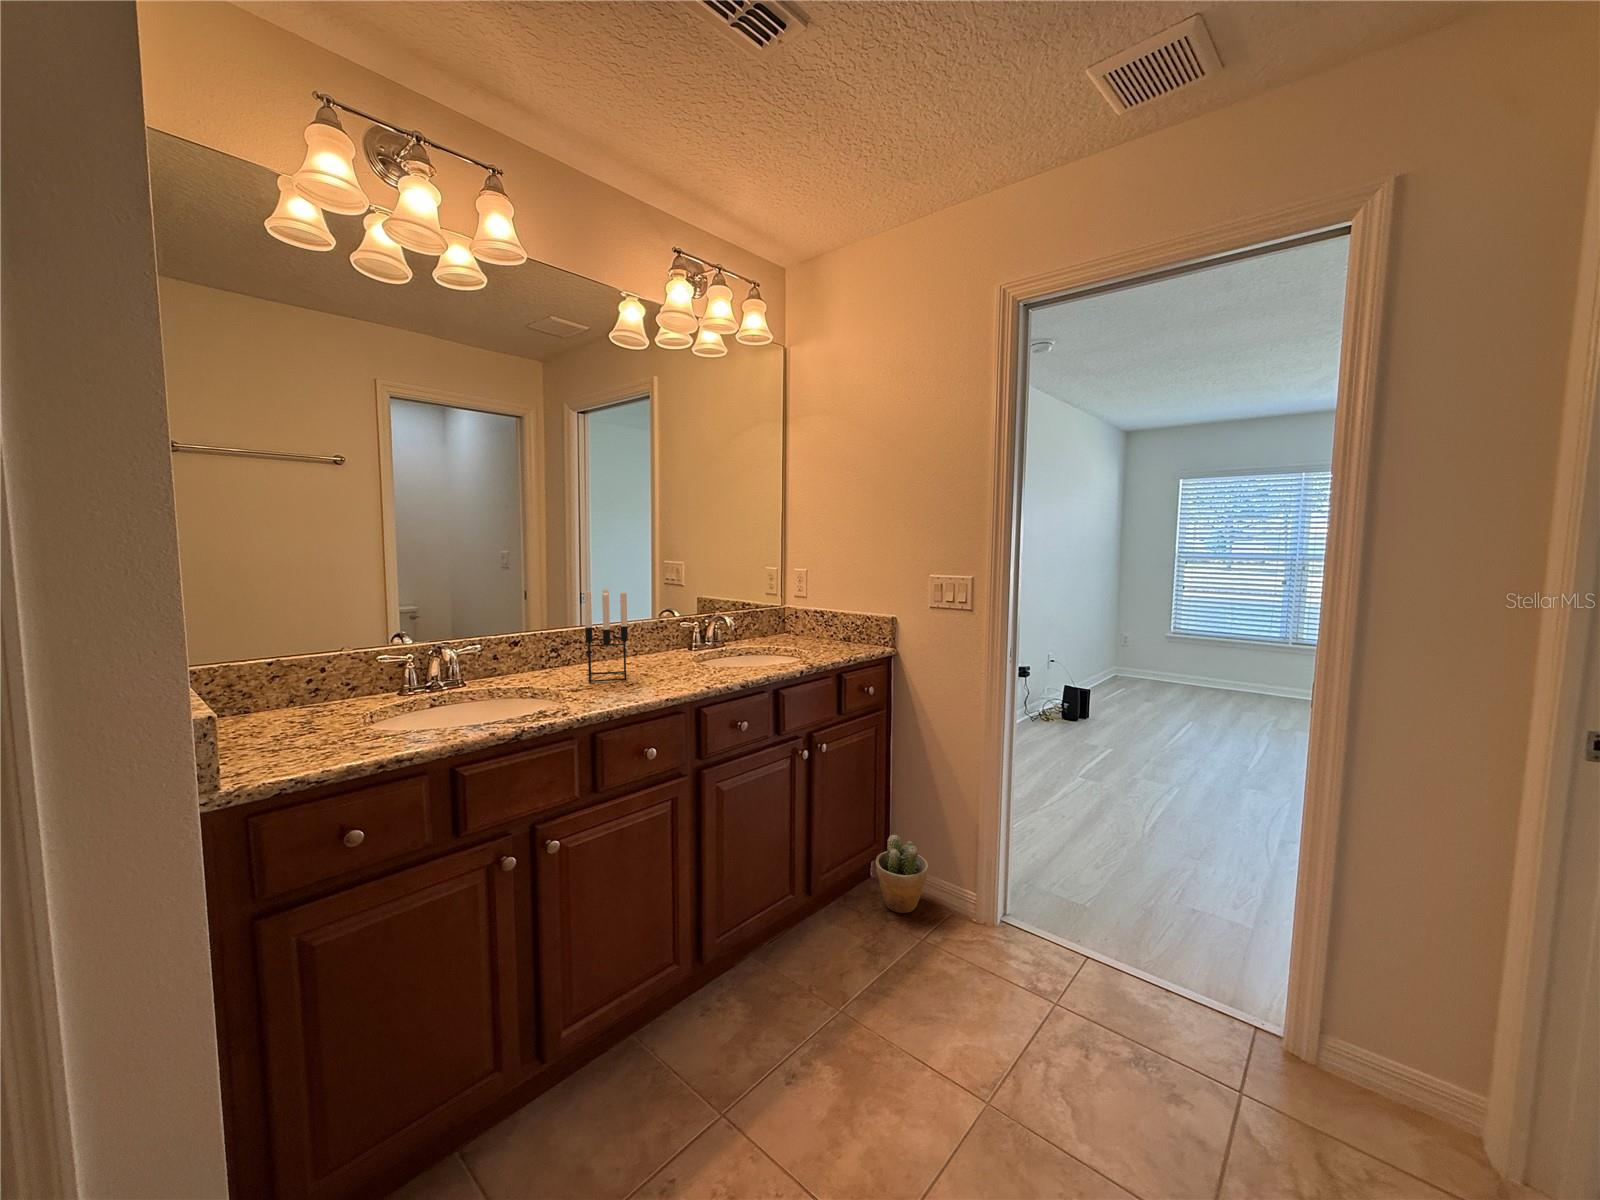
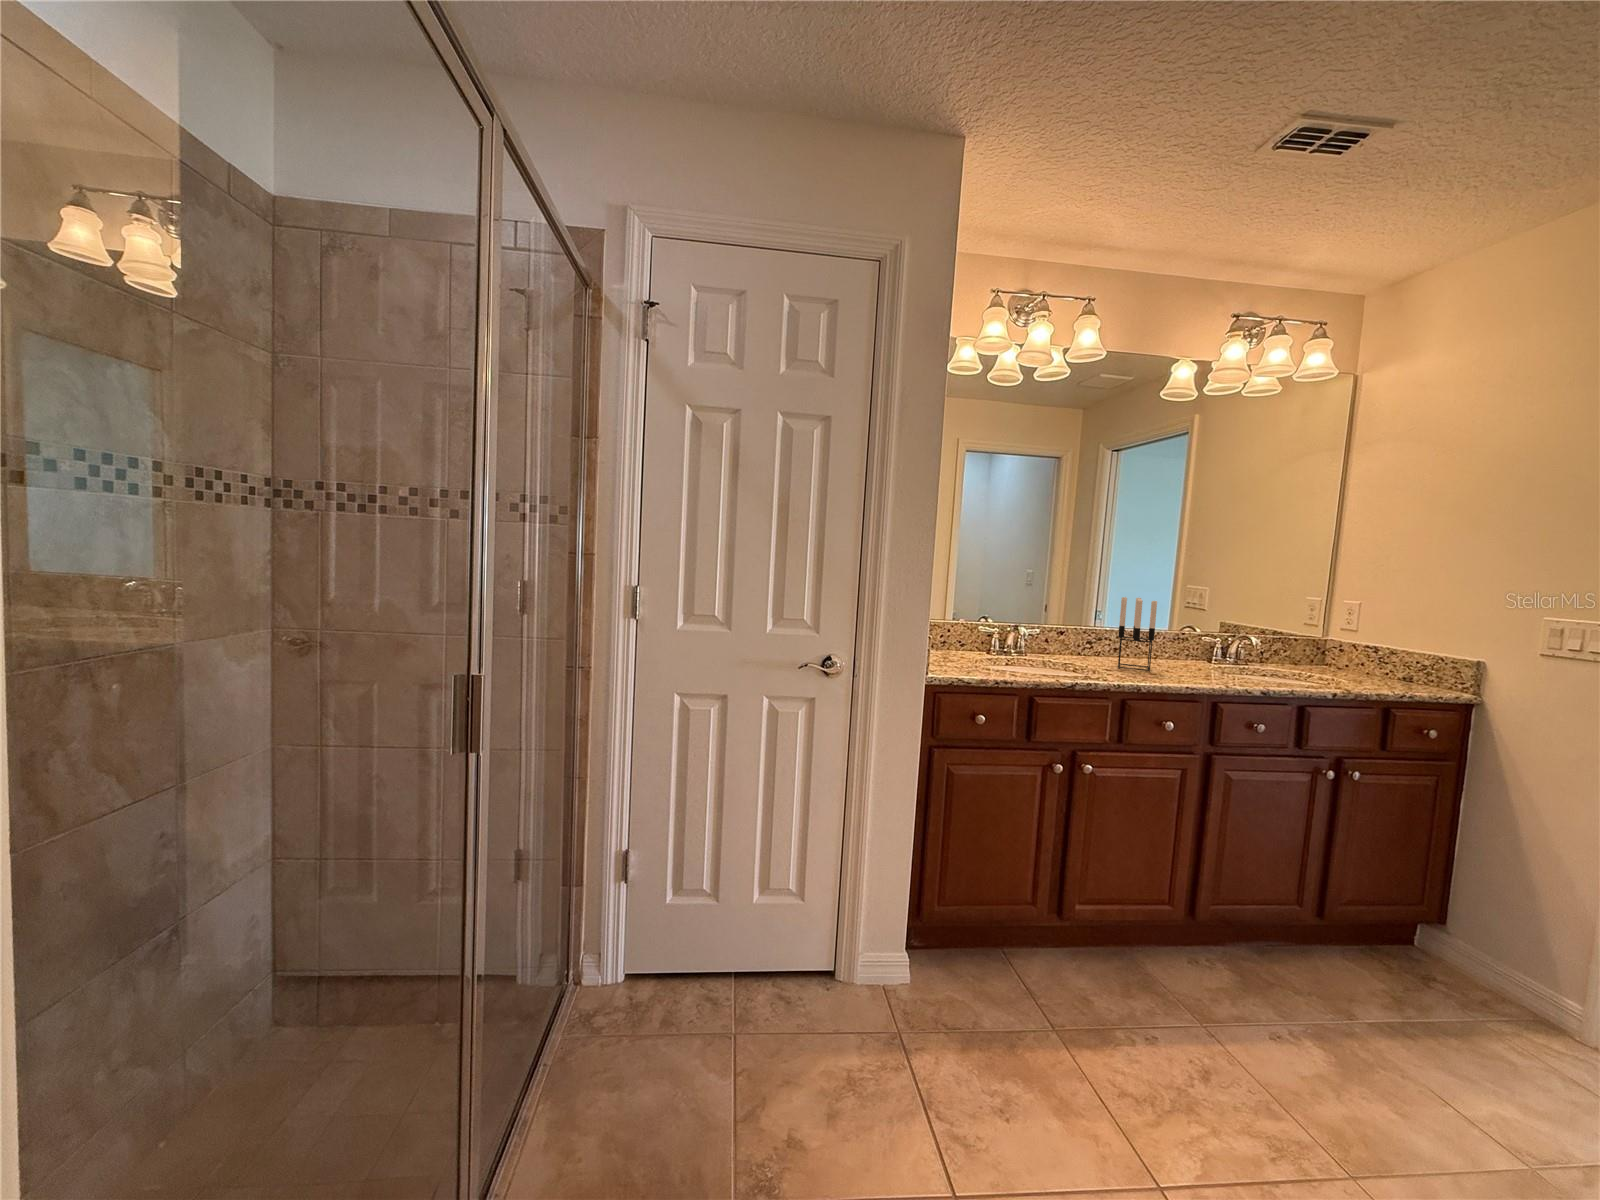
potted plant: present [876,835,928,913] -> none [1419,902,1500,994]

